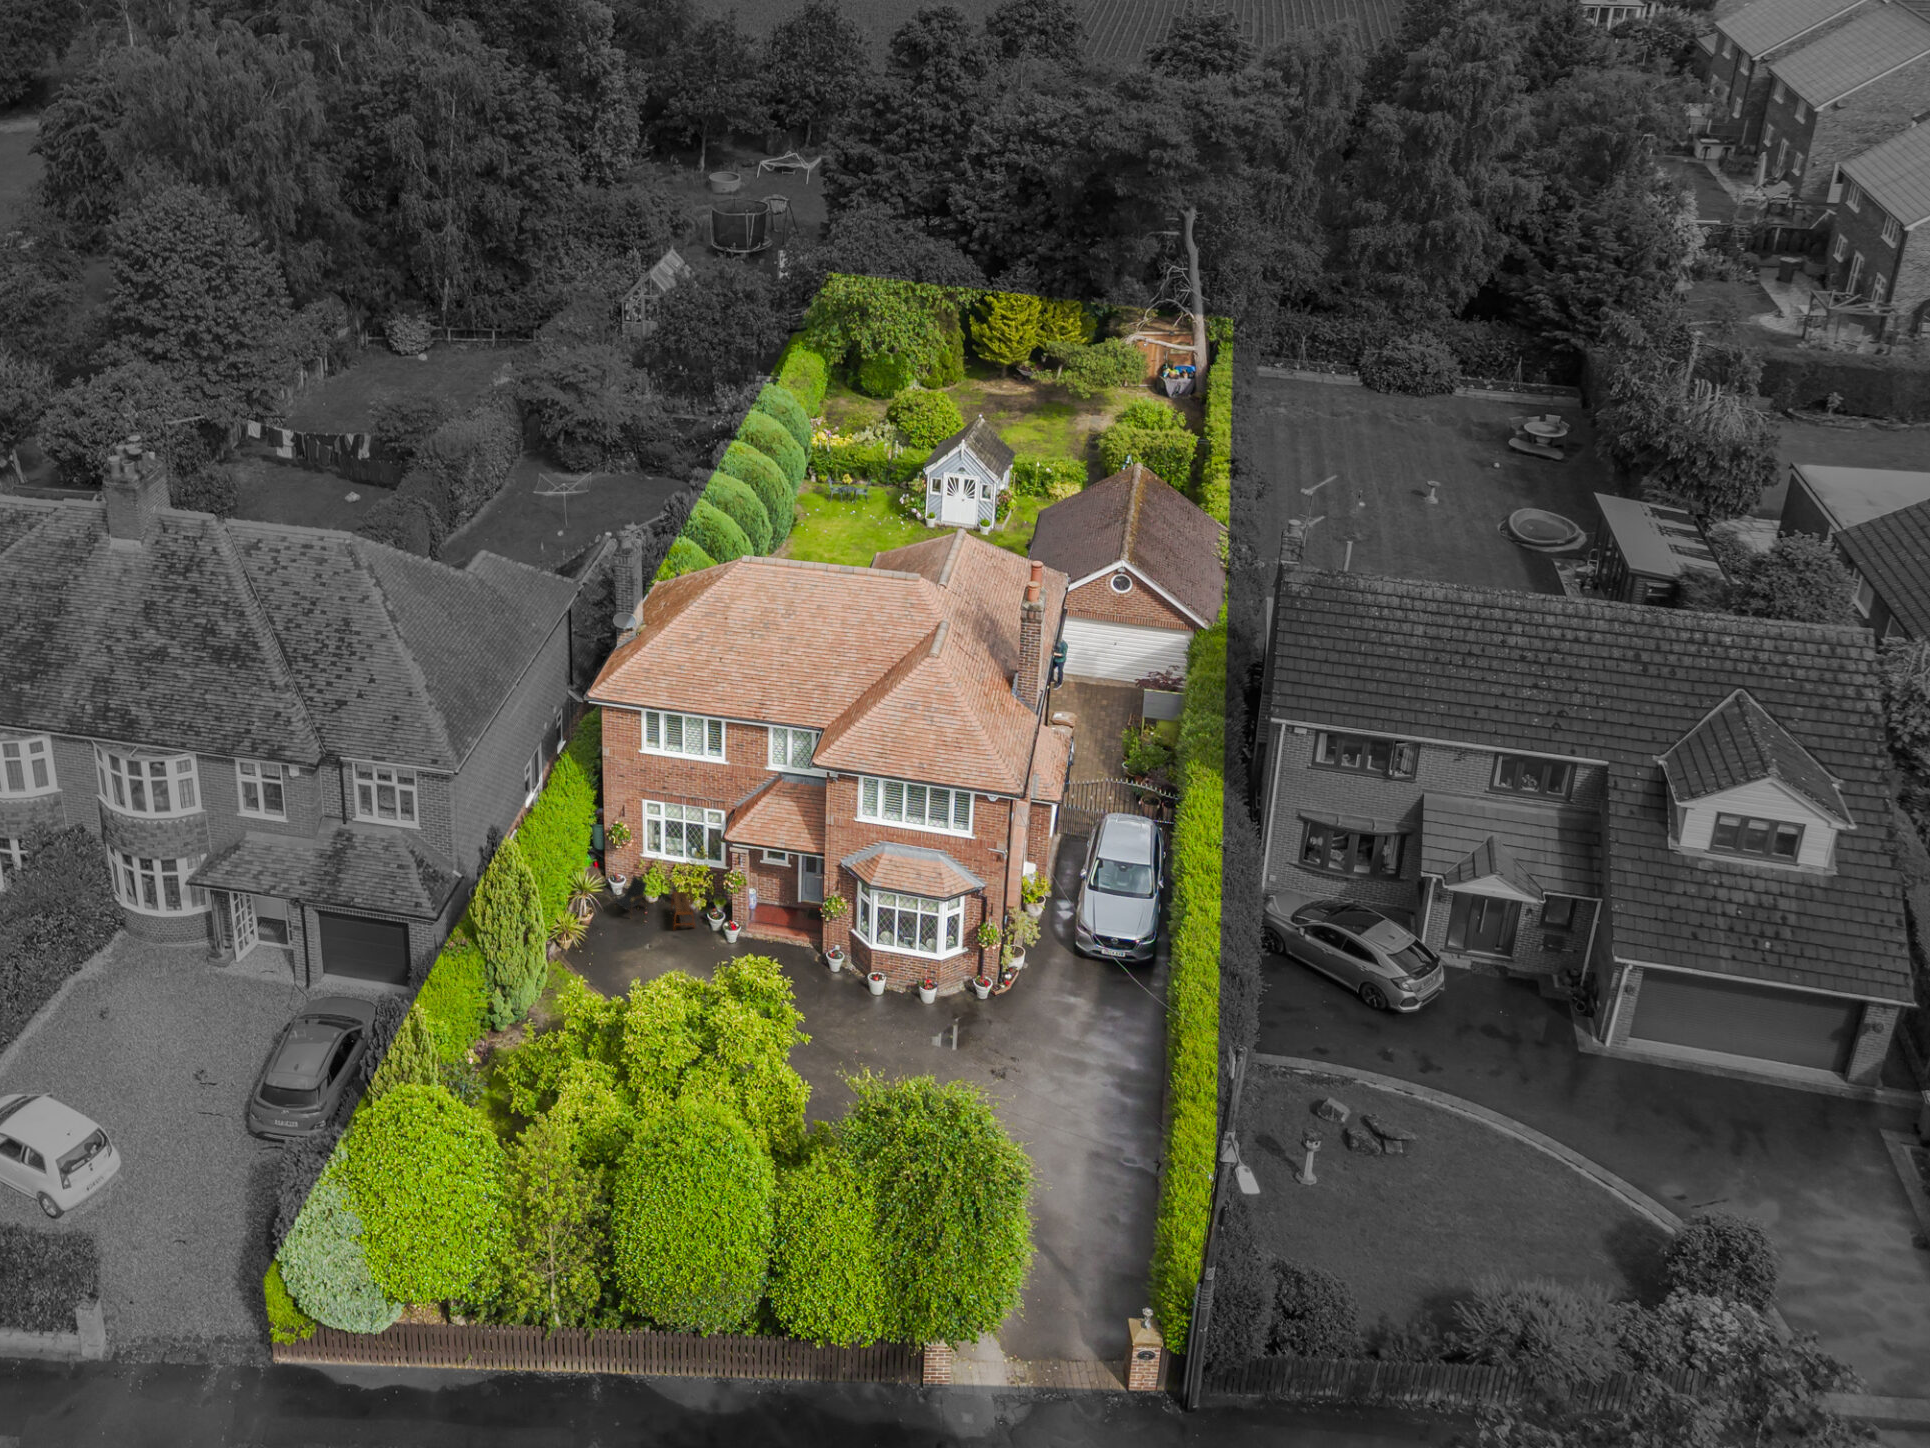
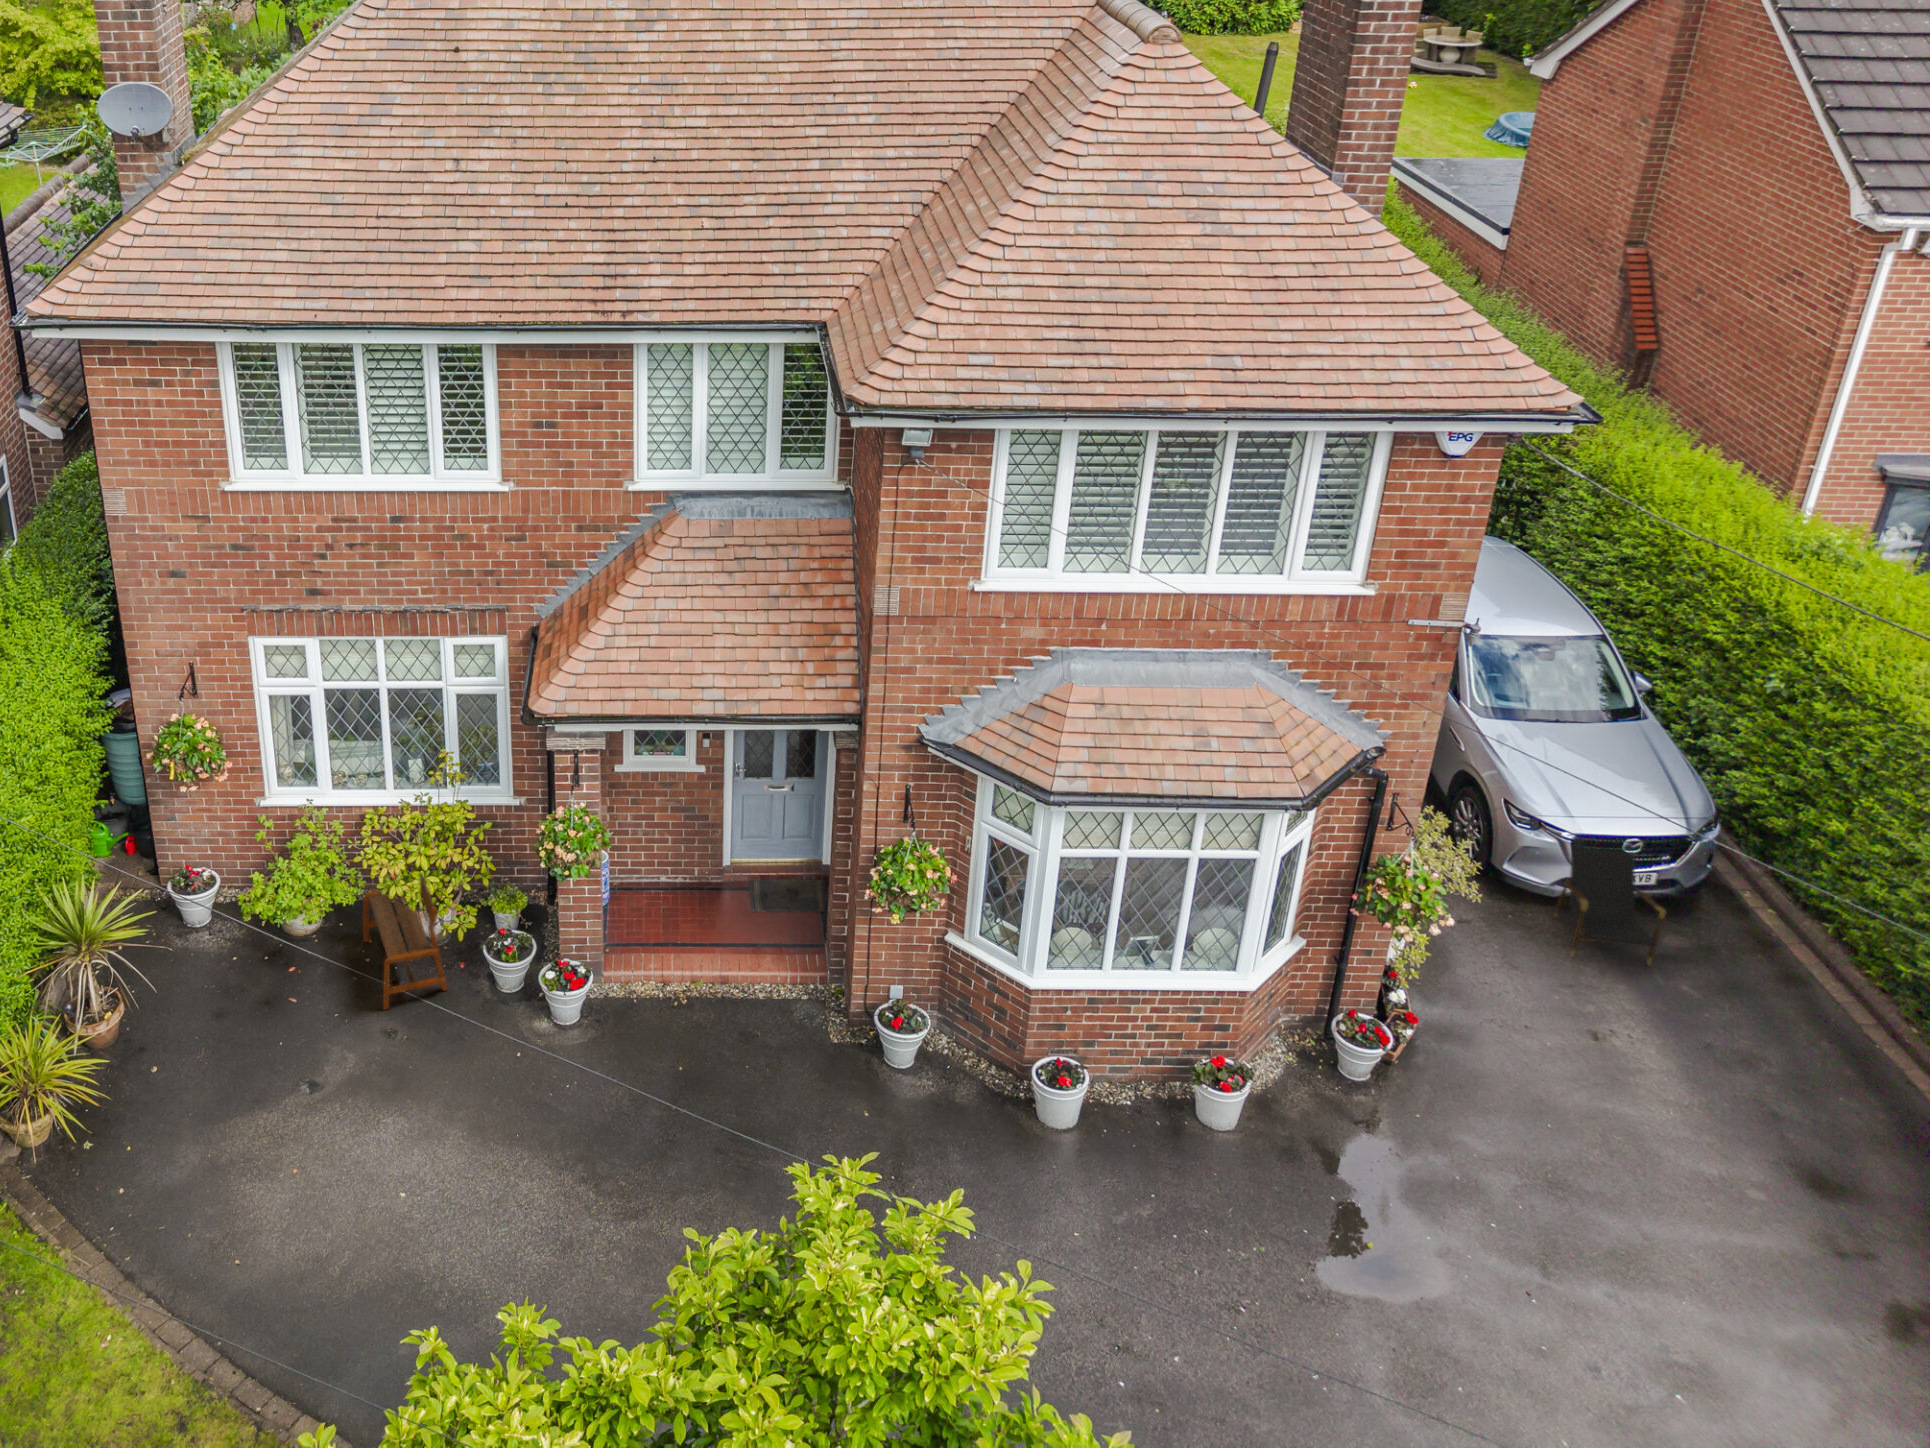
lounge chair: present [614,876,647,913] -> present [1554,847,1666,965]

